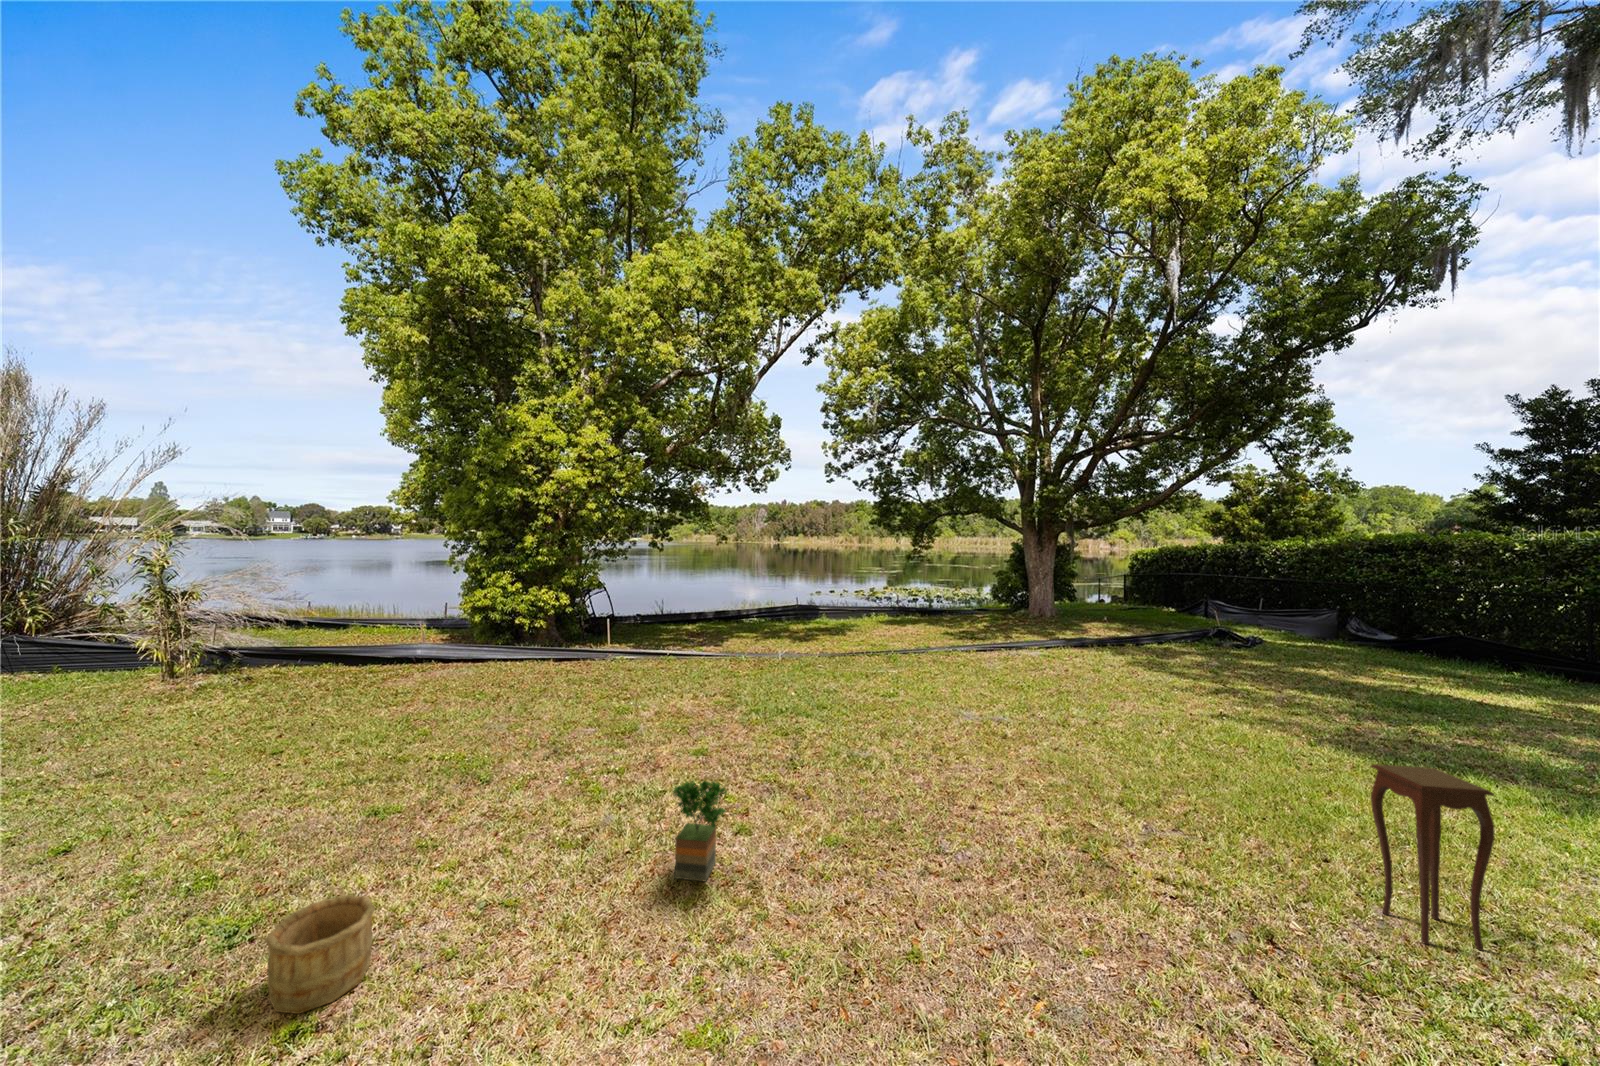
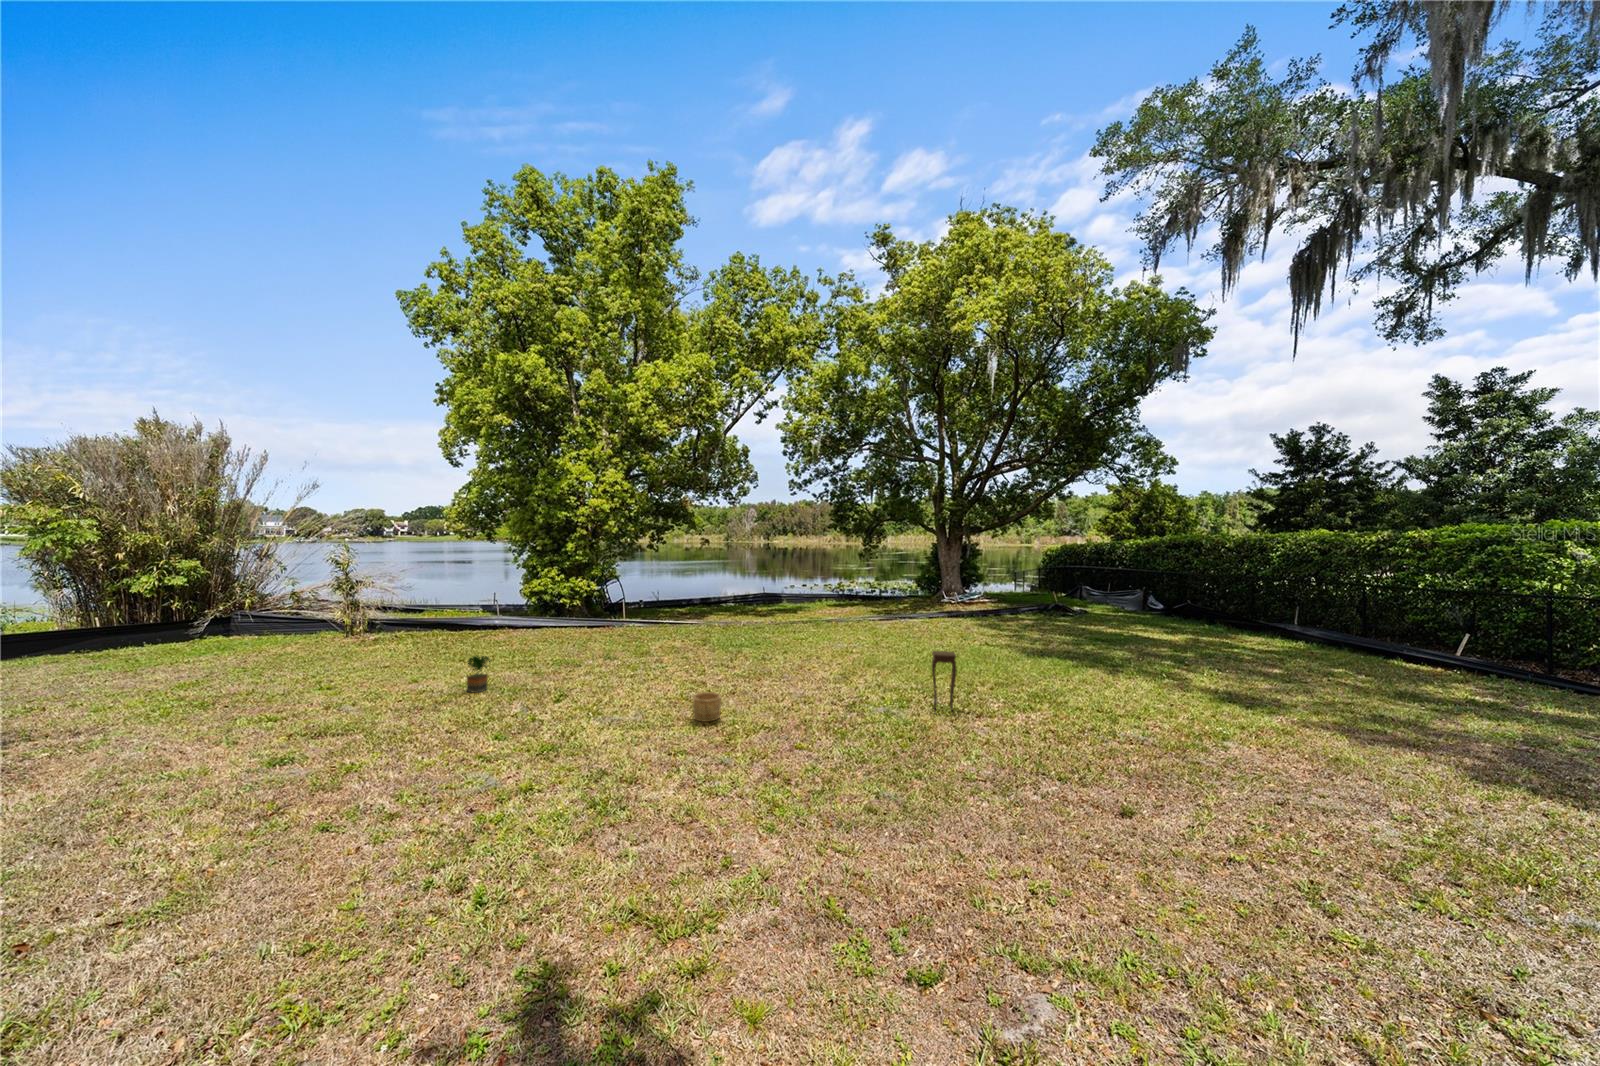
potted tree: present [673,780,727,881] -> present [467,656,491,693]
wooden bucket: present [265,895,375,1014] -> present [693,692,721,722]

